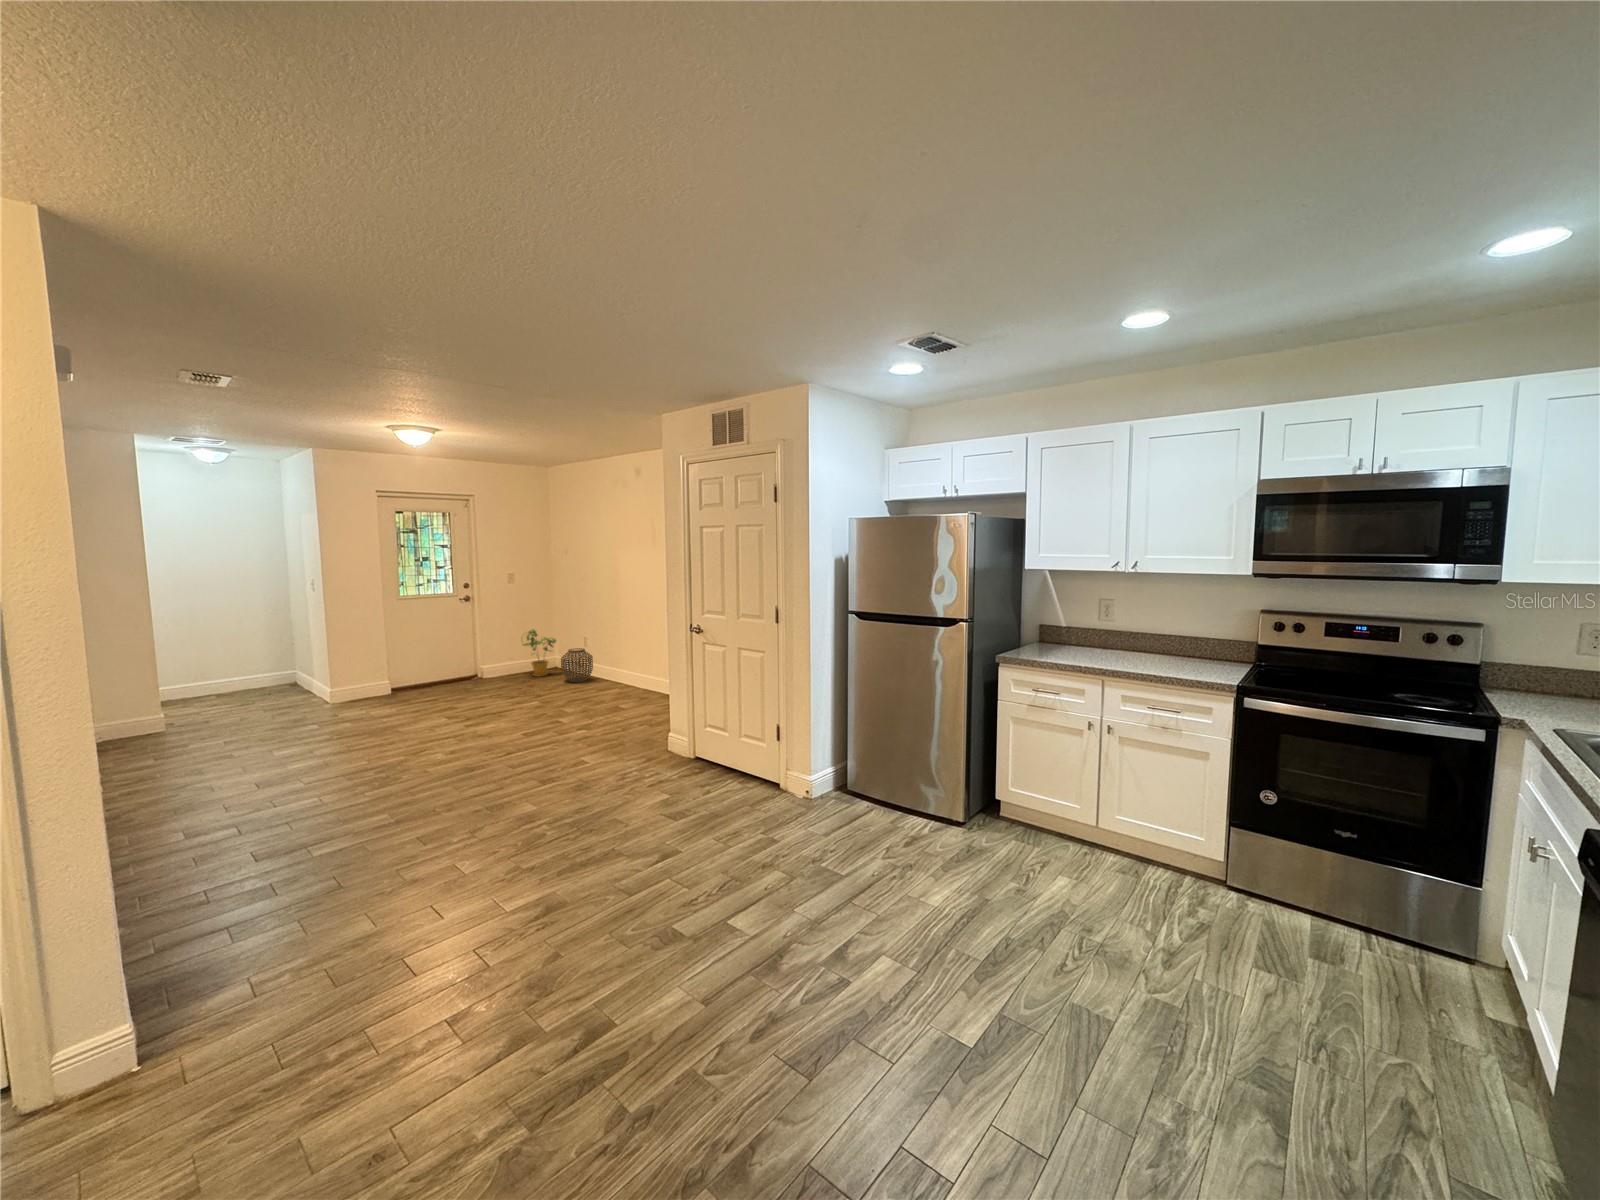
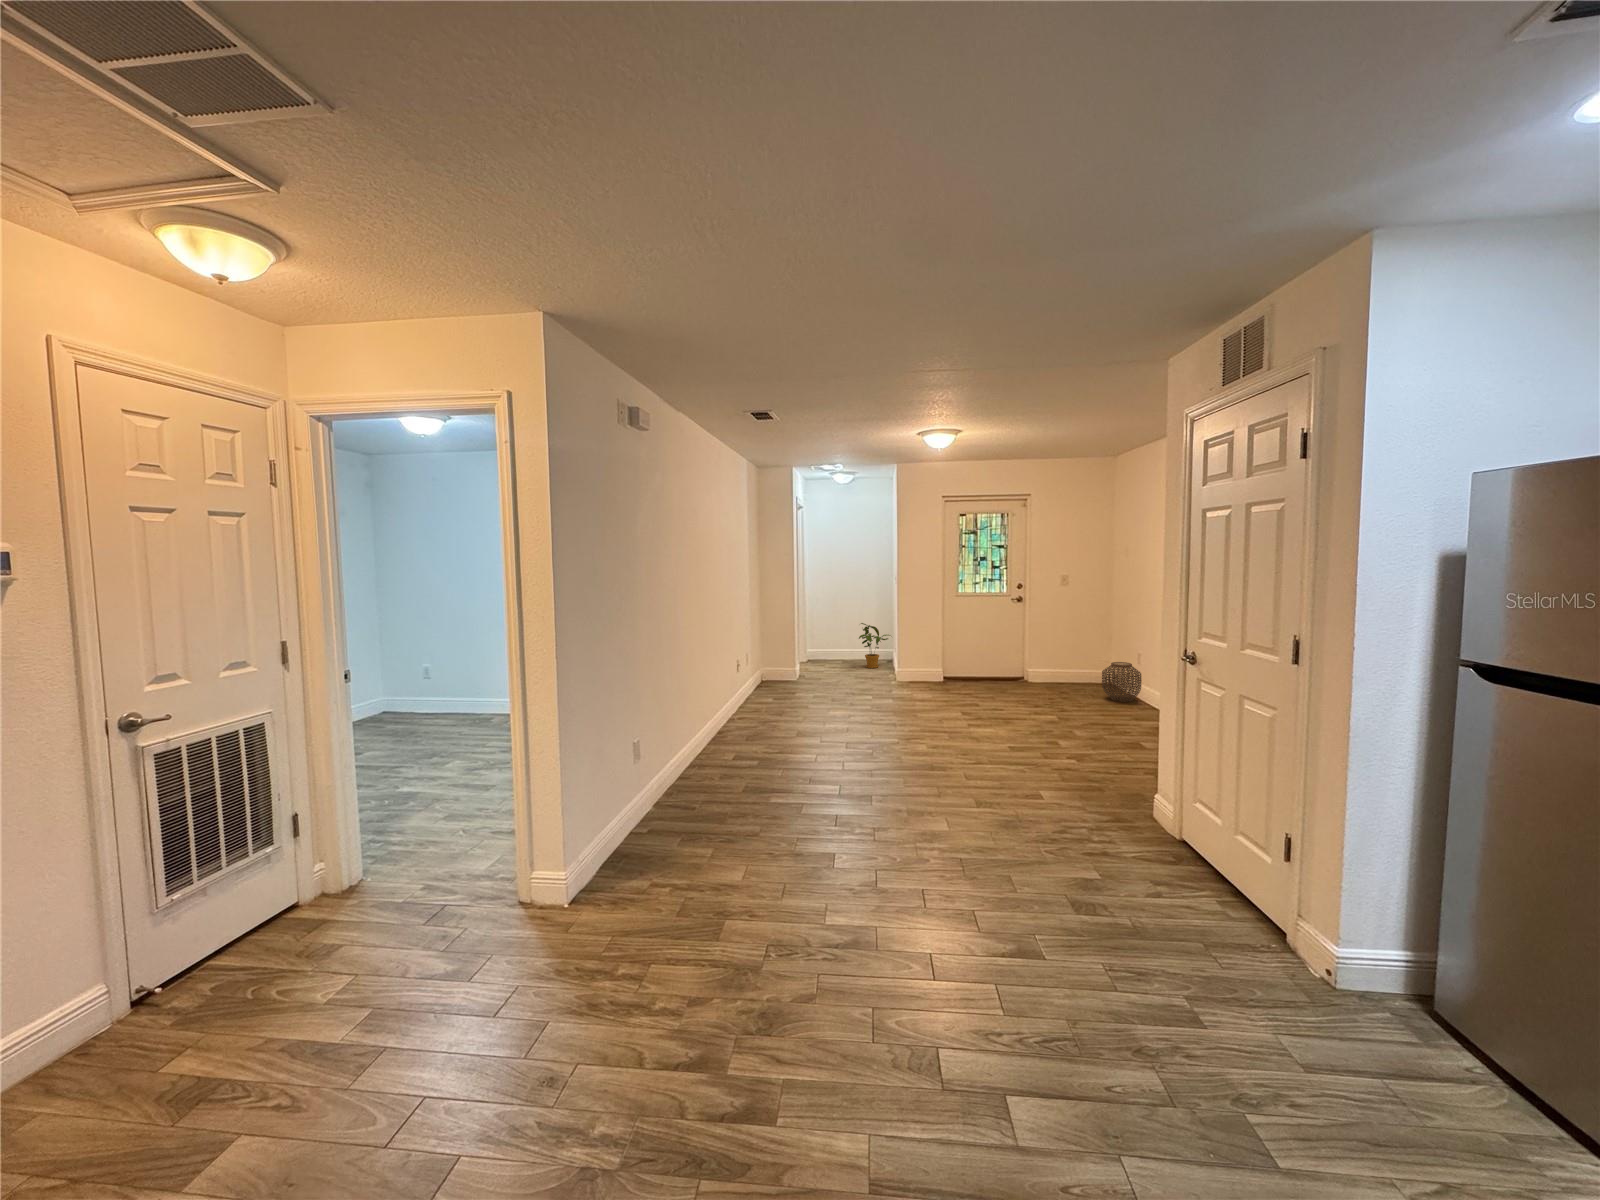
house plant: present [523,629,556,677] -> present [859,623,891,668]

